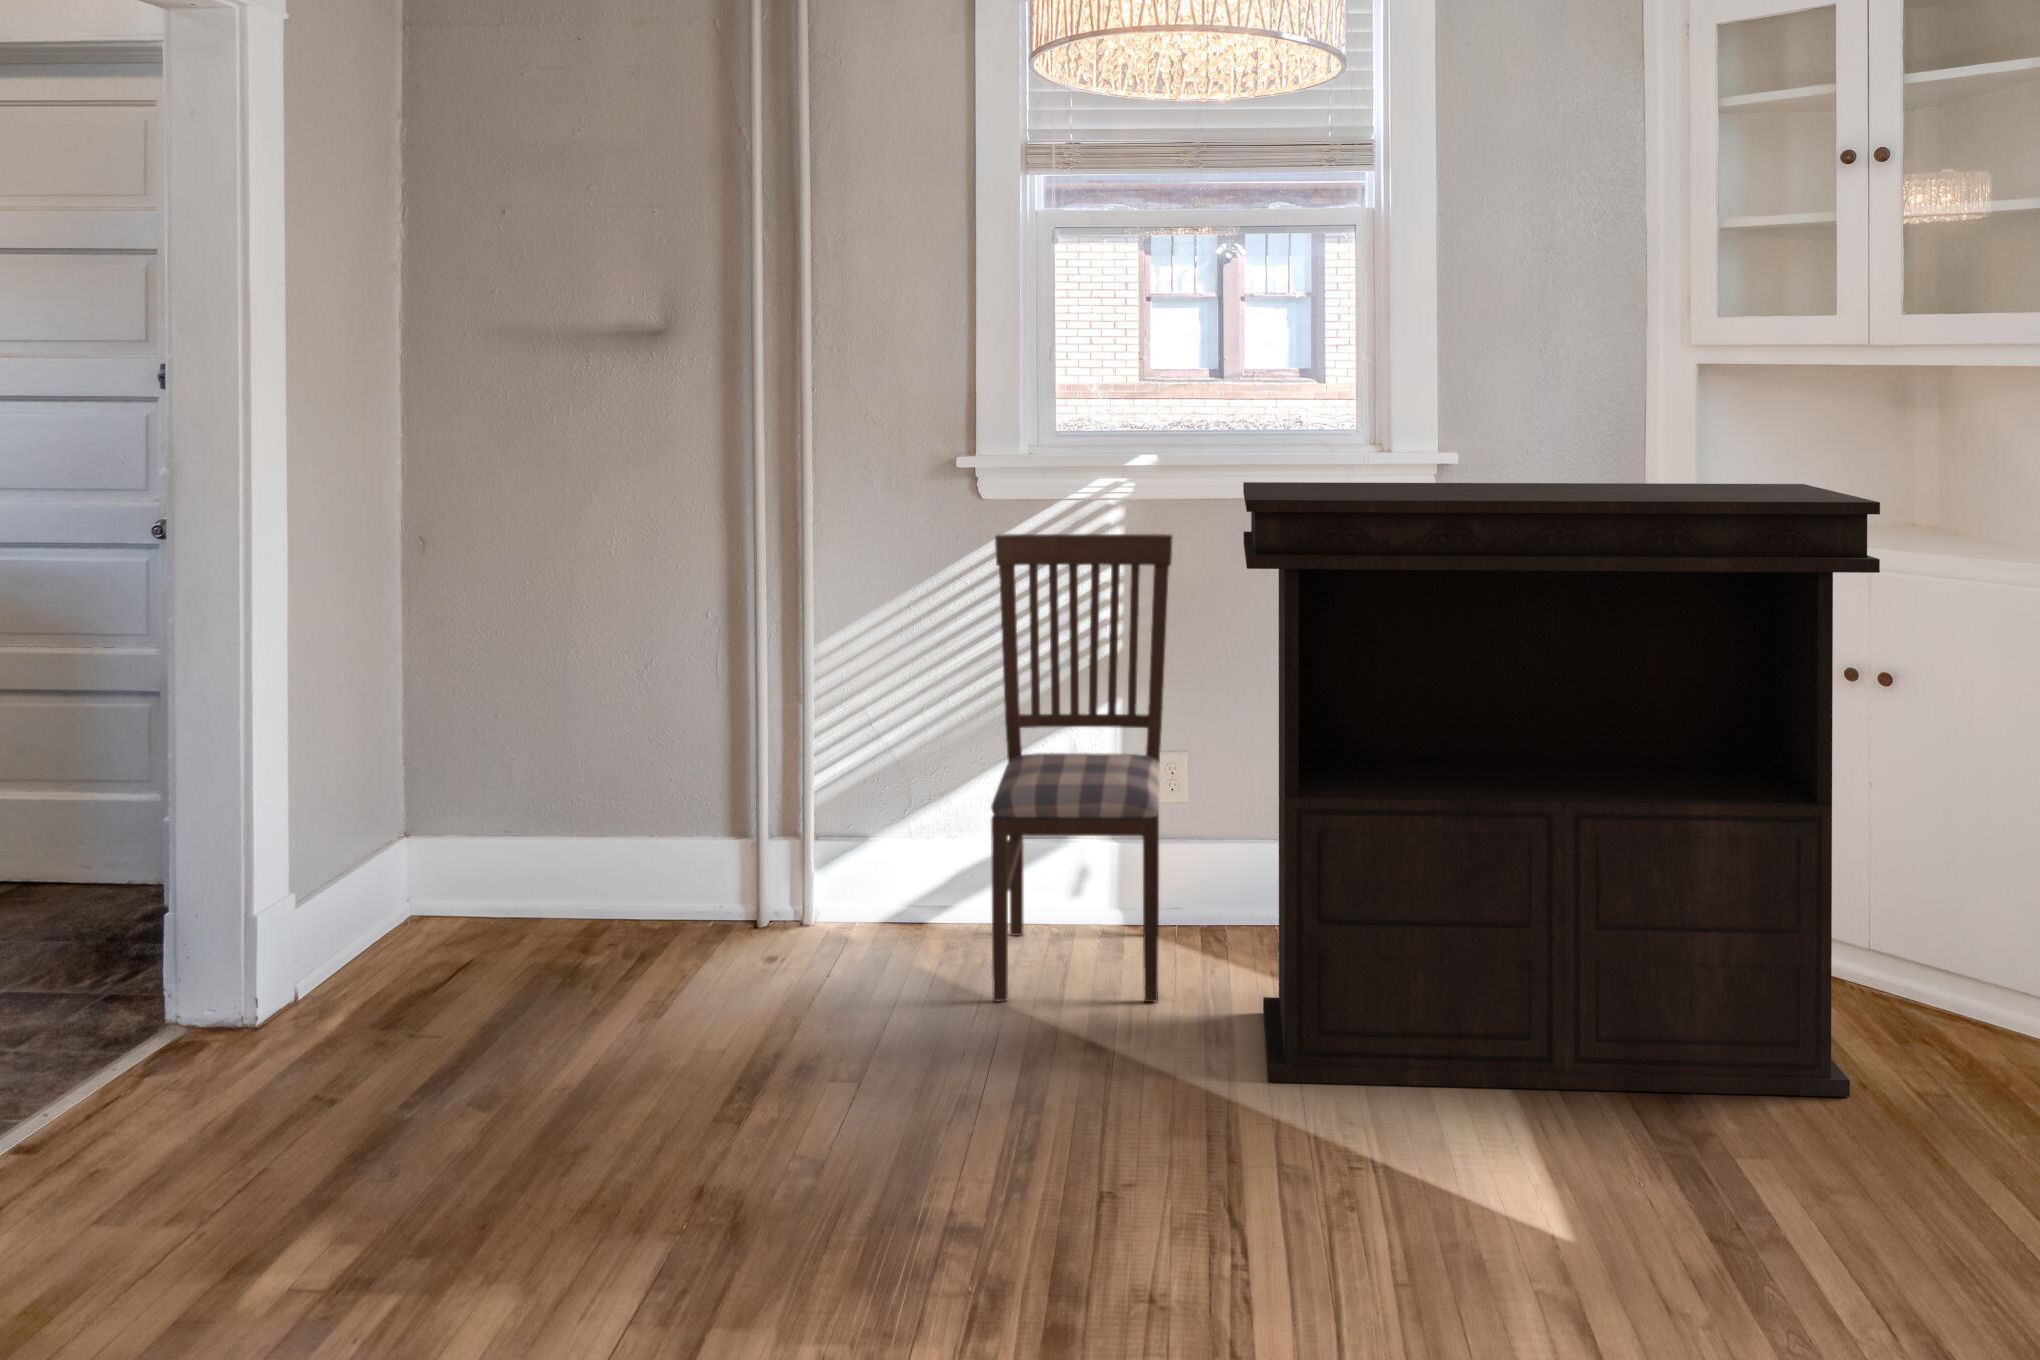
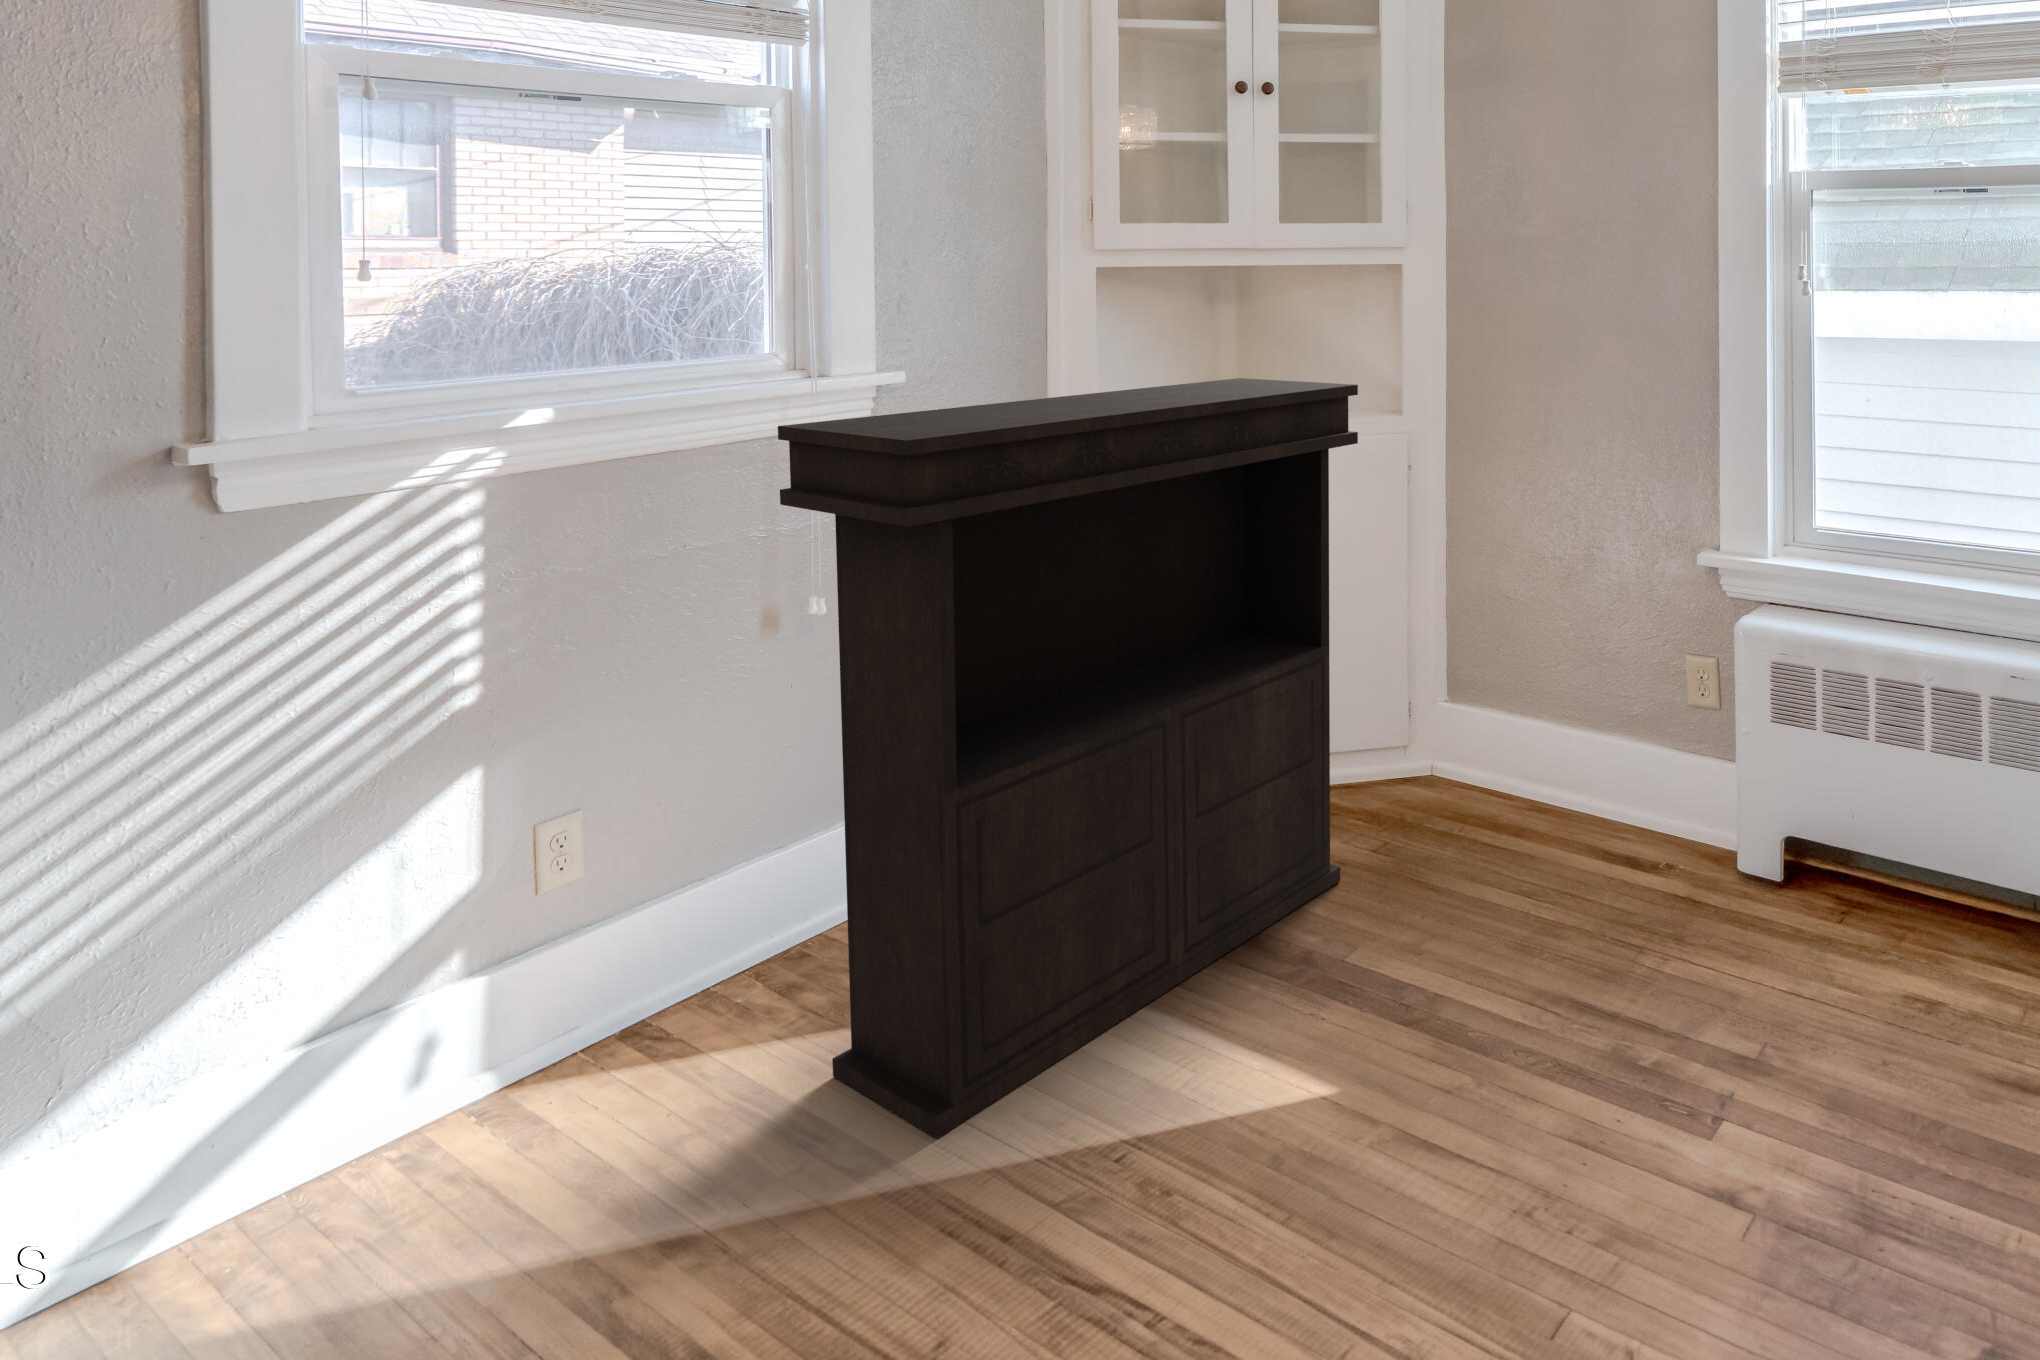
dining chair: present [991,534,1173,1002] -> none [263,516,695,1282]

